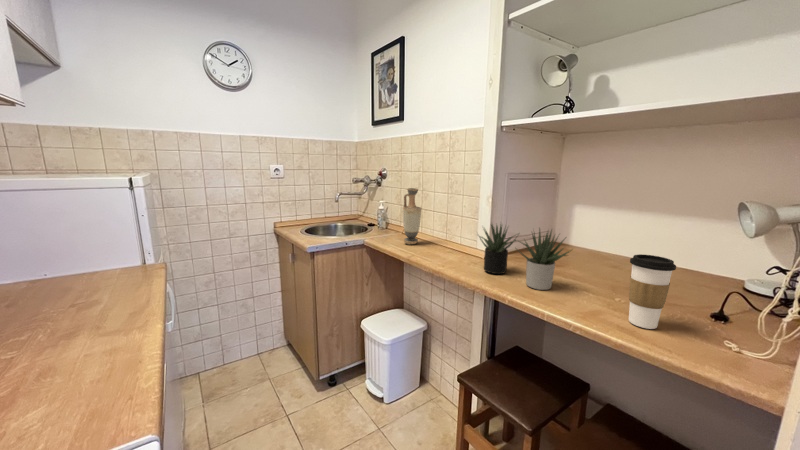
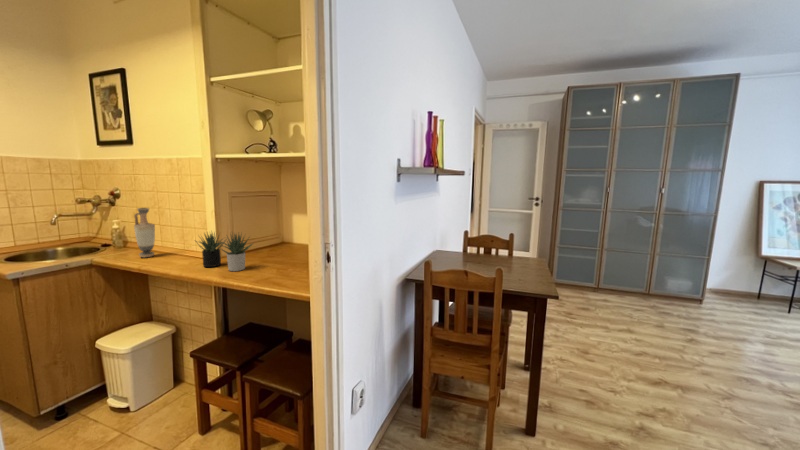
coffee cup: present [629,254,676,329] -> none [268,240,287,278]

